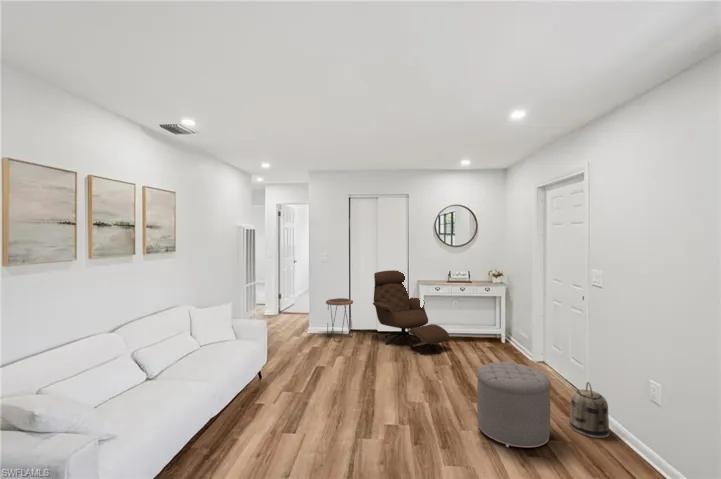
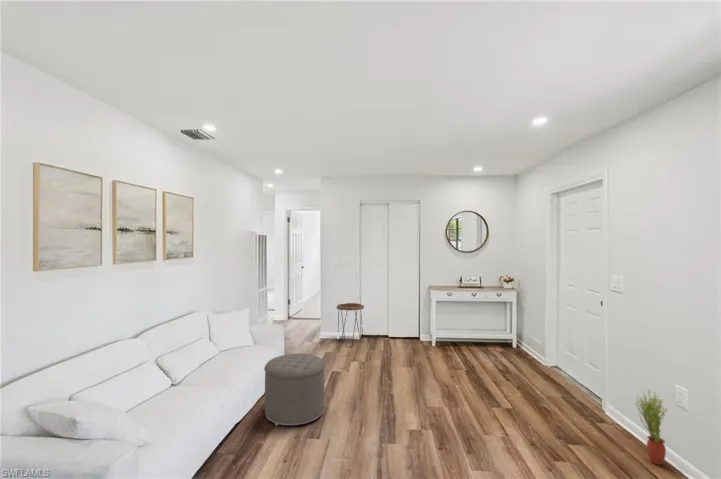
lounge chair: present [373,270,449,354] -> none [384,275,462,360]
ottoman: present [477,362,551,447] -> present [264,353,325,425]
basket: present [570,382,610,438] -> none [590,387,631,442]
potted plant: none [613,385,644,461] -> present [638,391,667,465]

